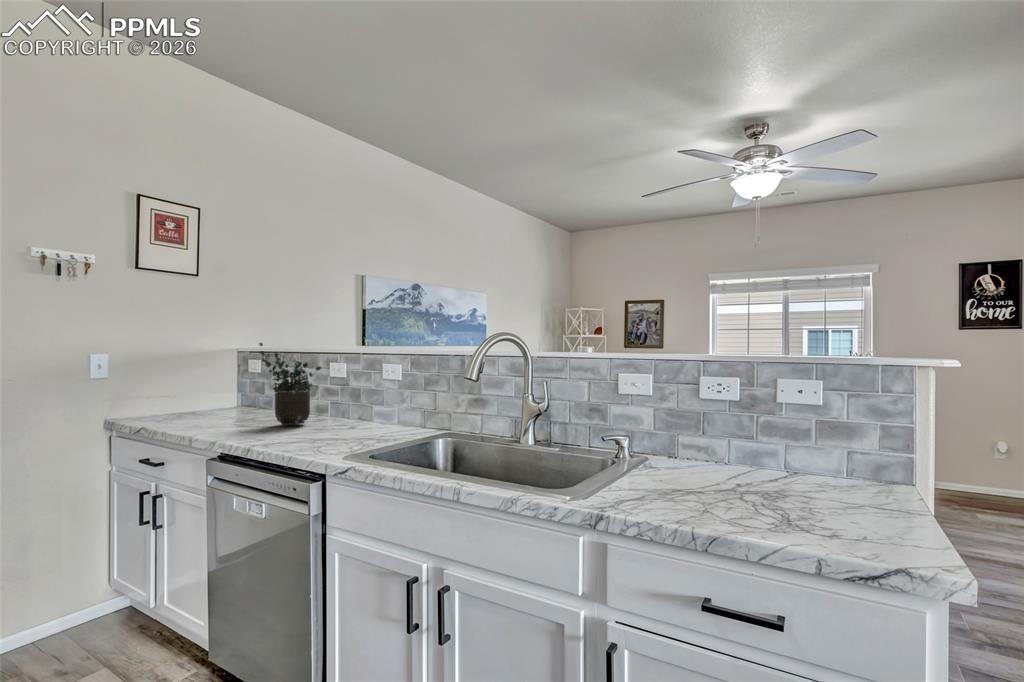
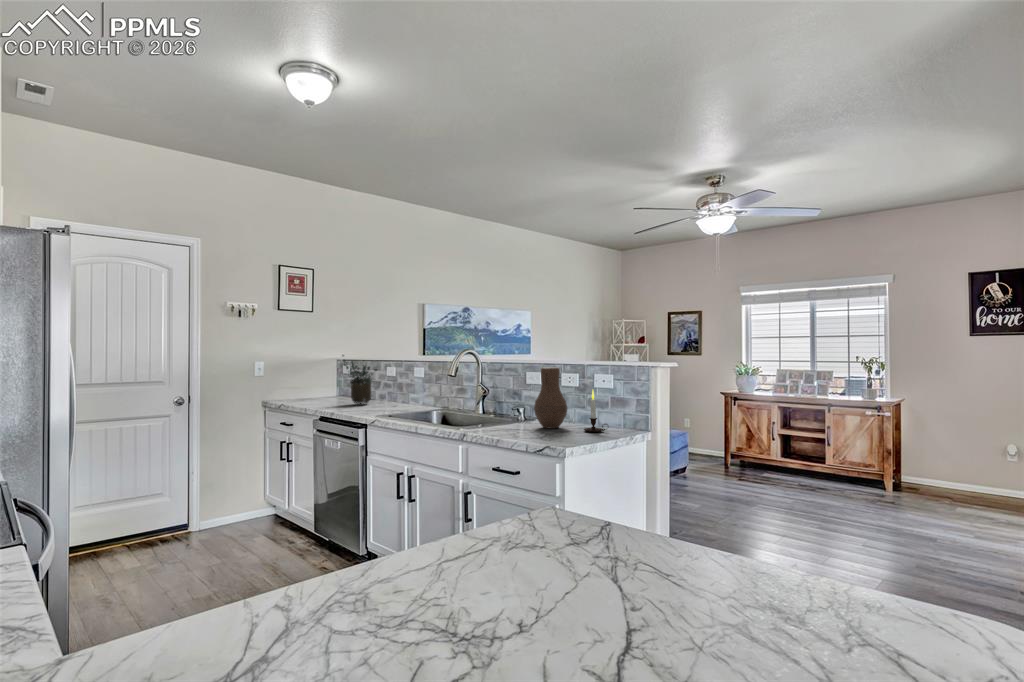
vase: none [674,366,739,480] -> present [534,367,567,428]
candle: none [780,407,830,488] -> present [584,390,607,432]

